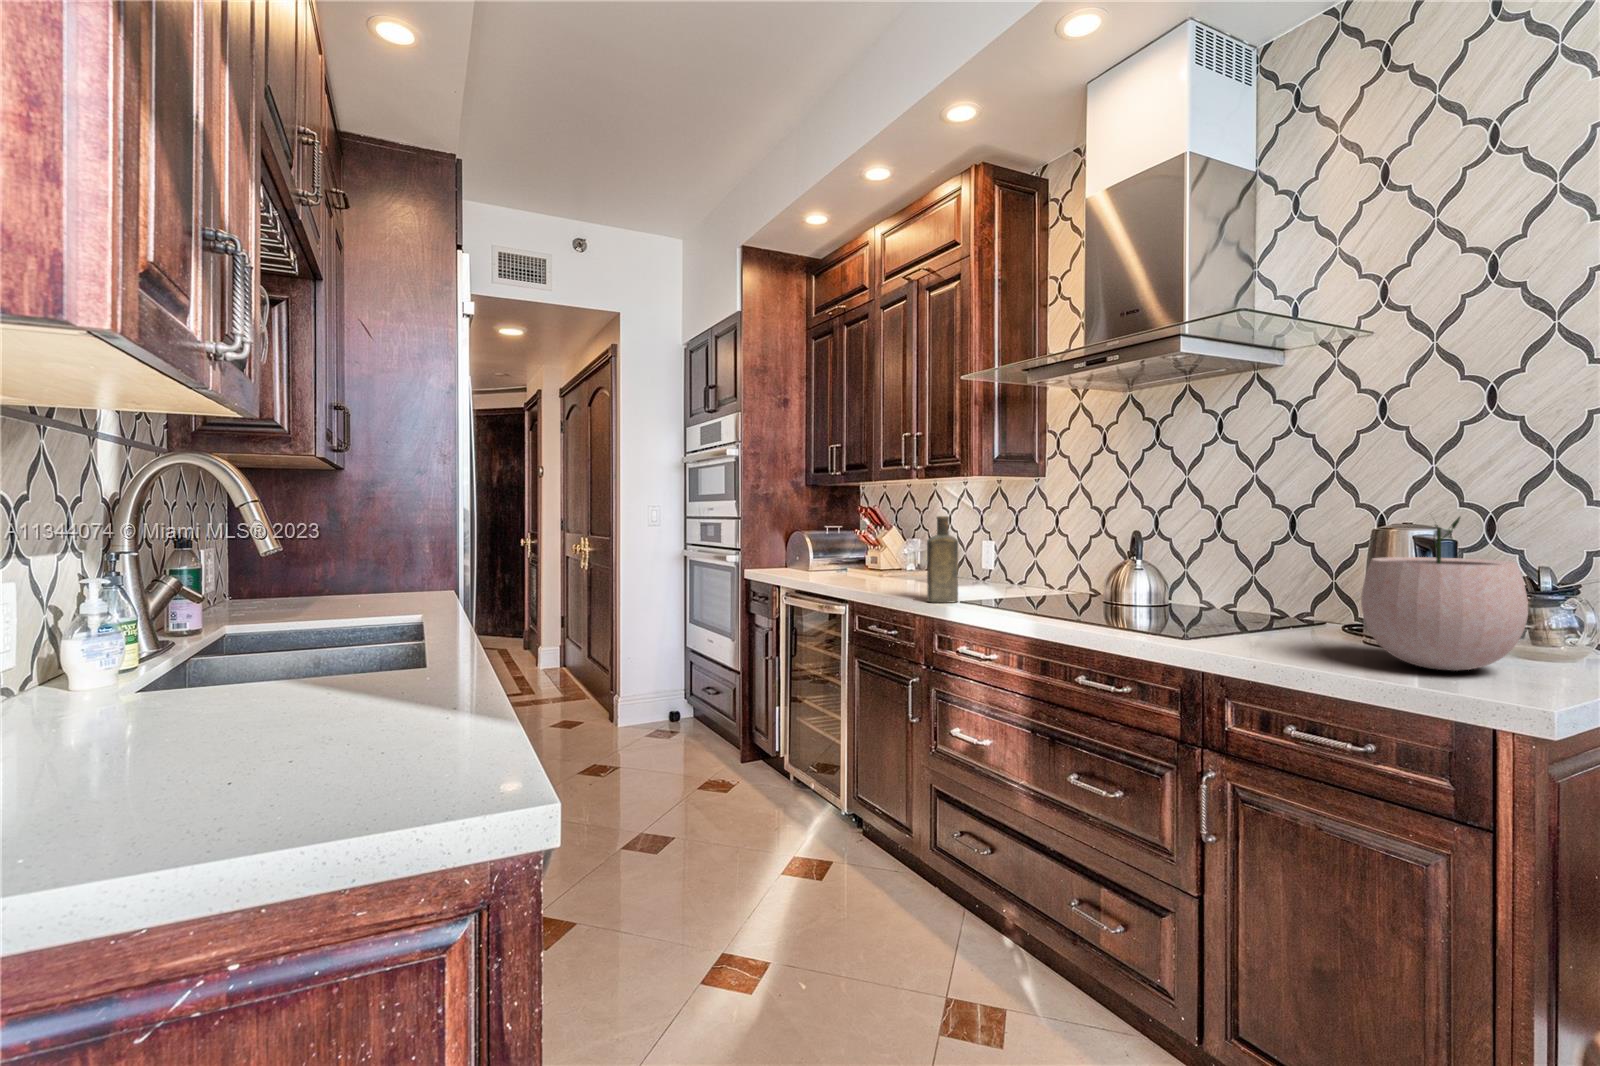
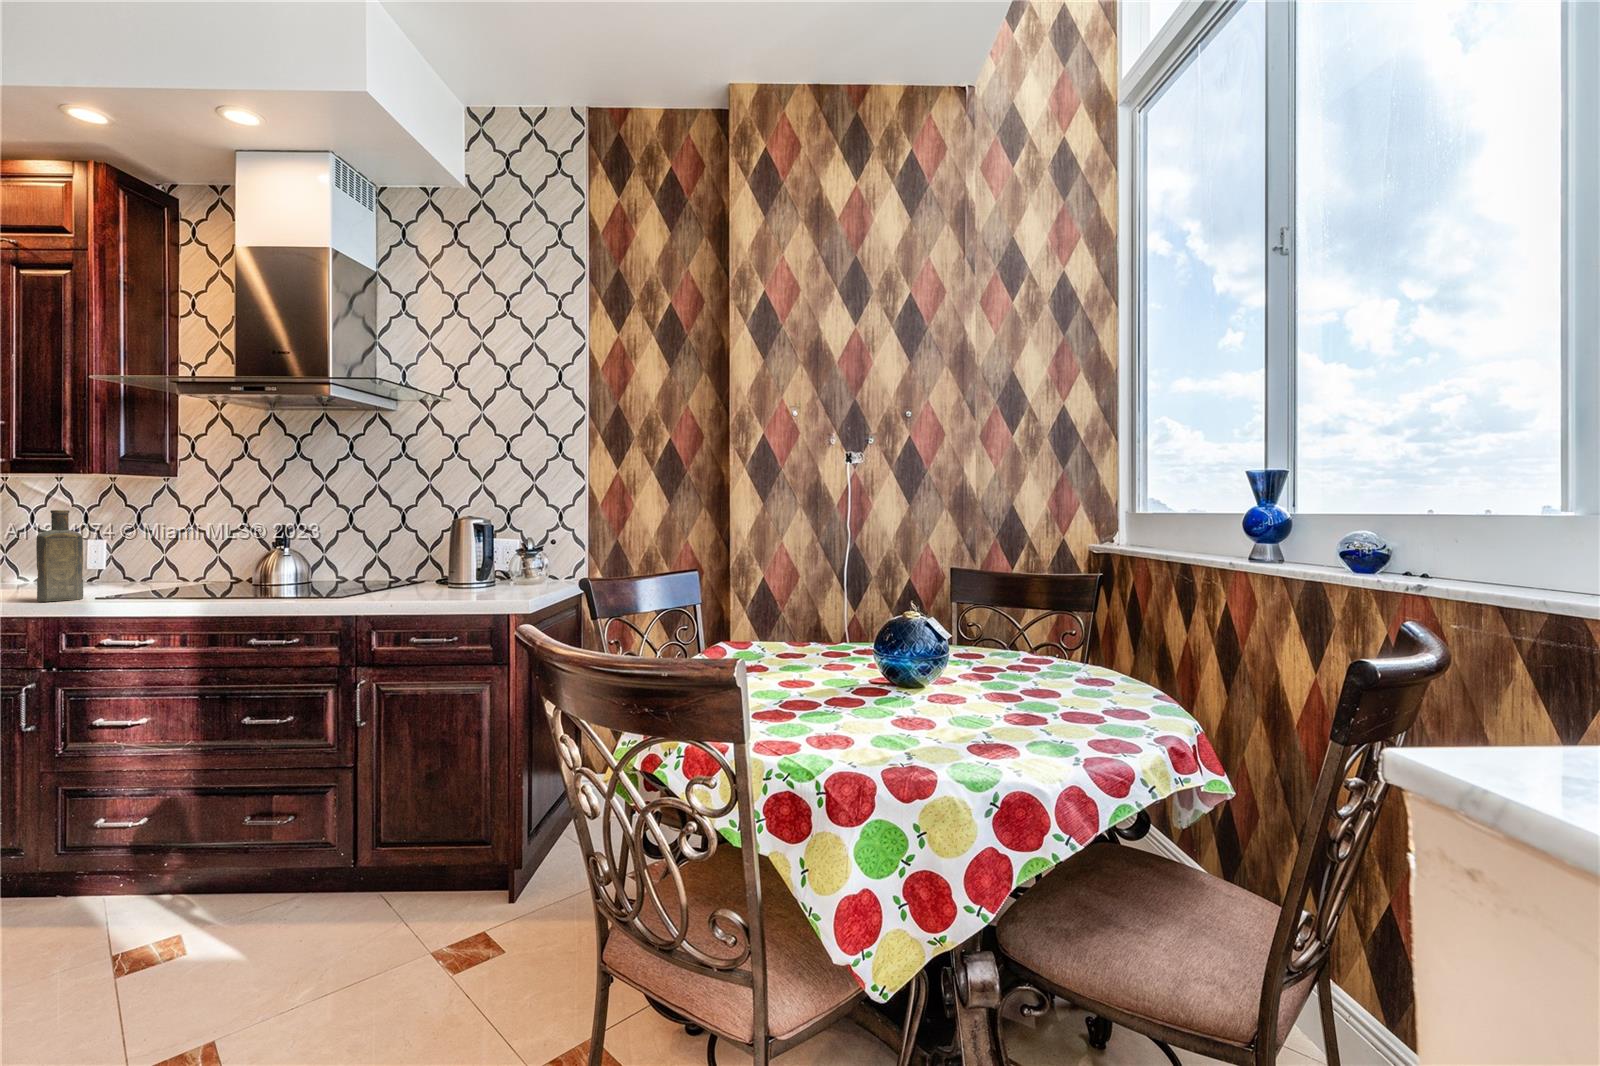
plant pot: present [1361,517,1528,671] -> none [448,509,520,593]

